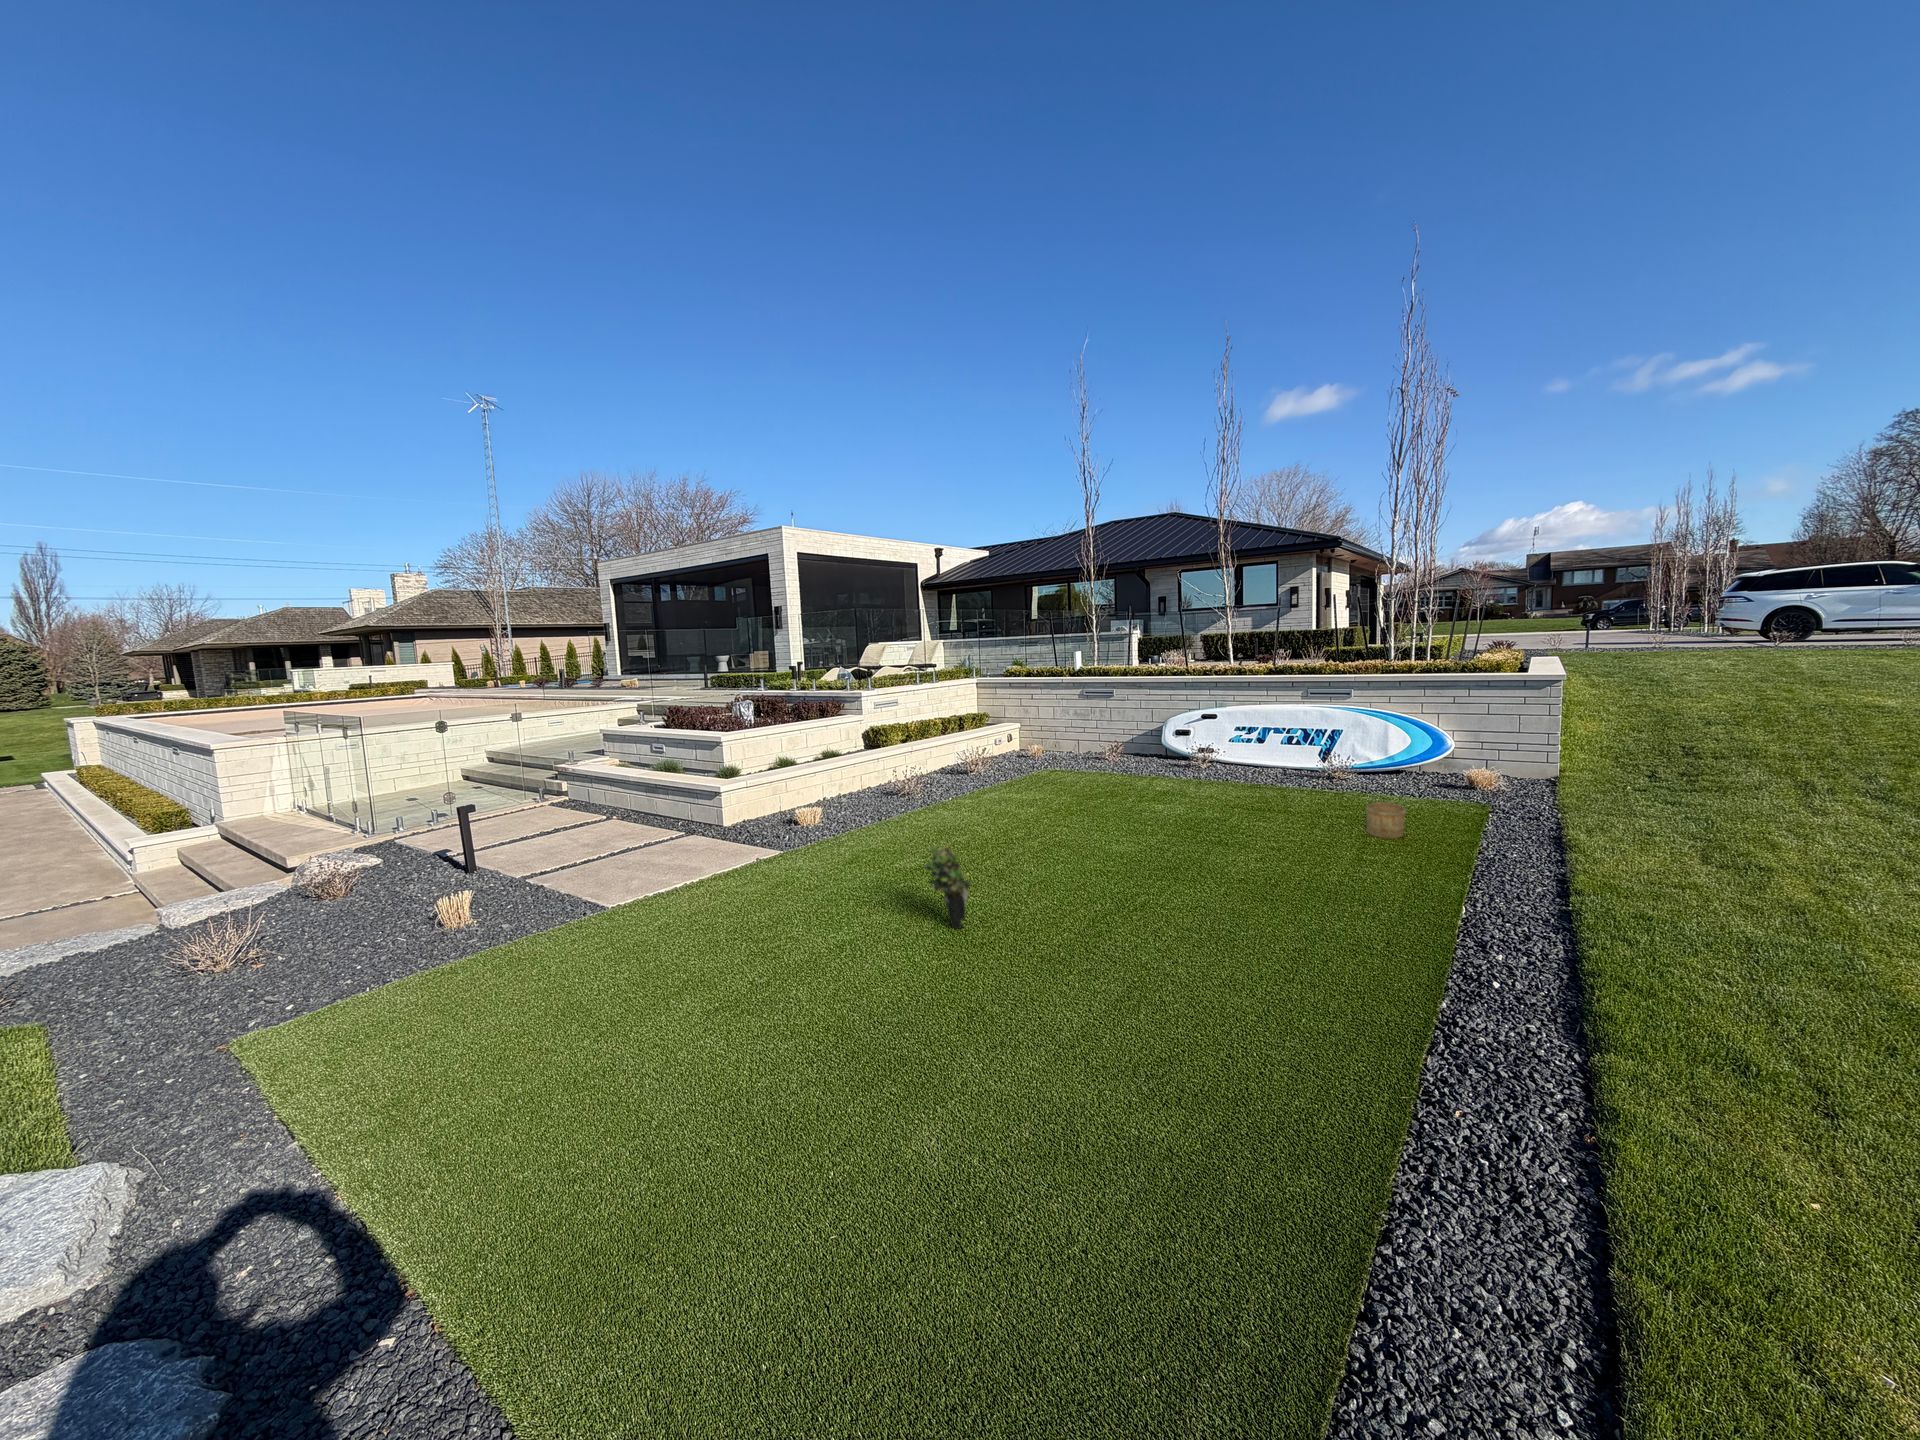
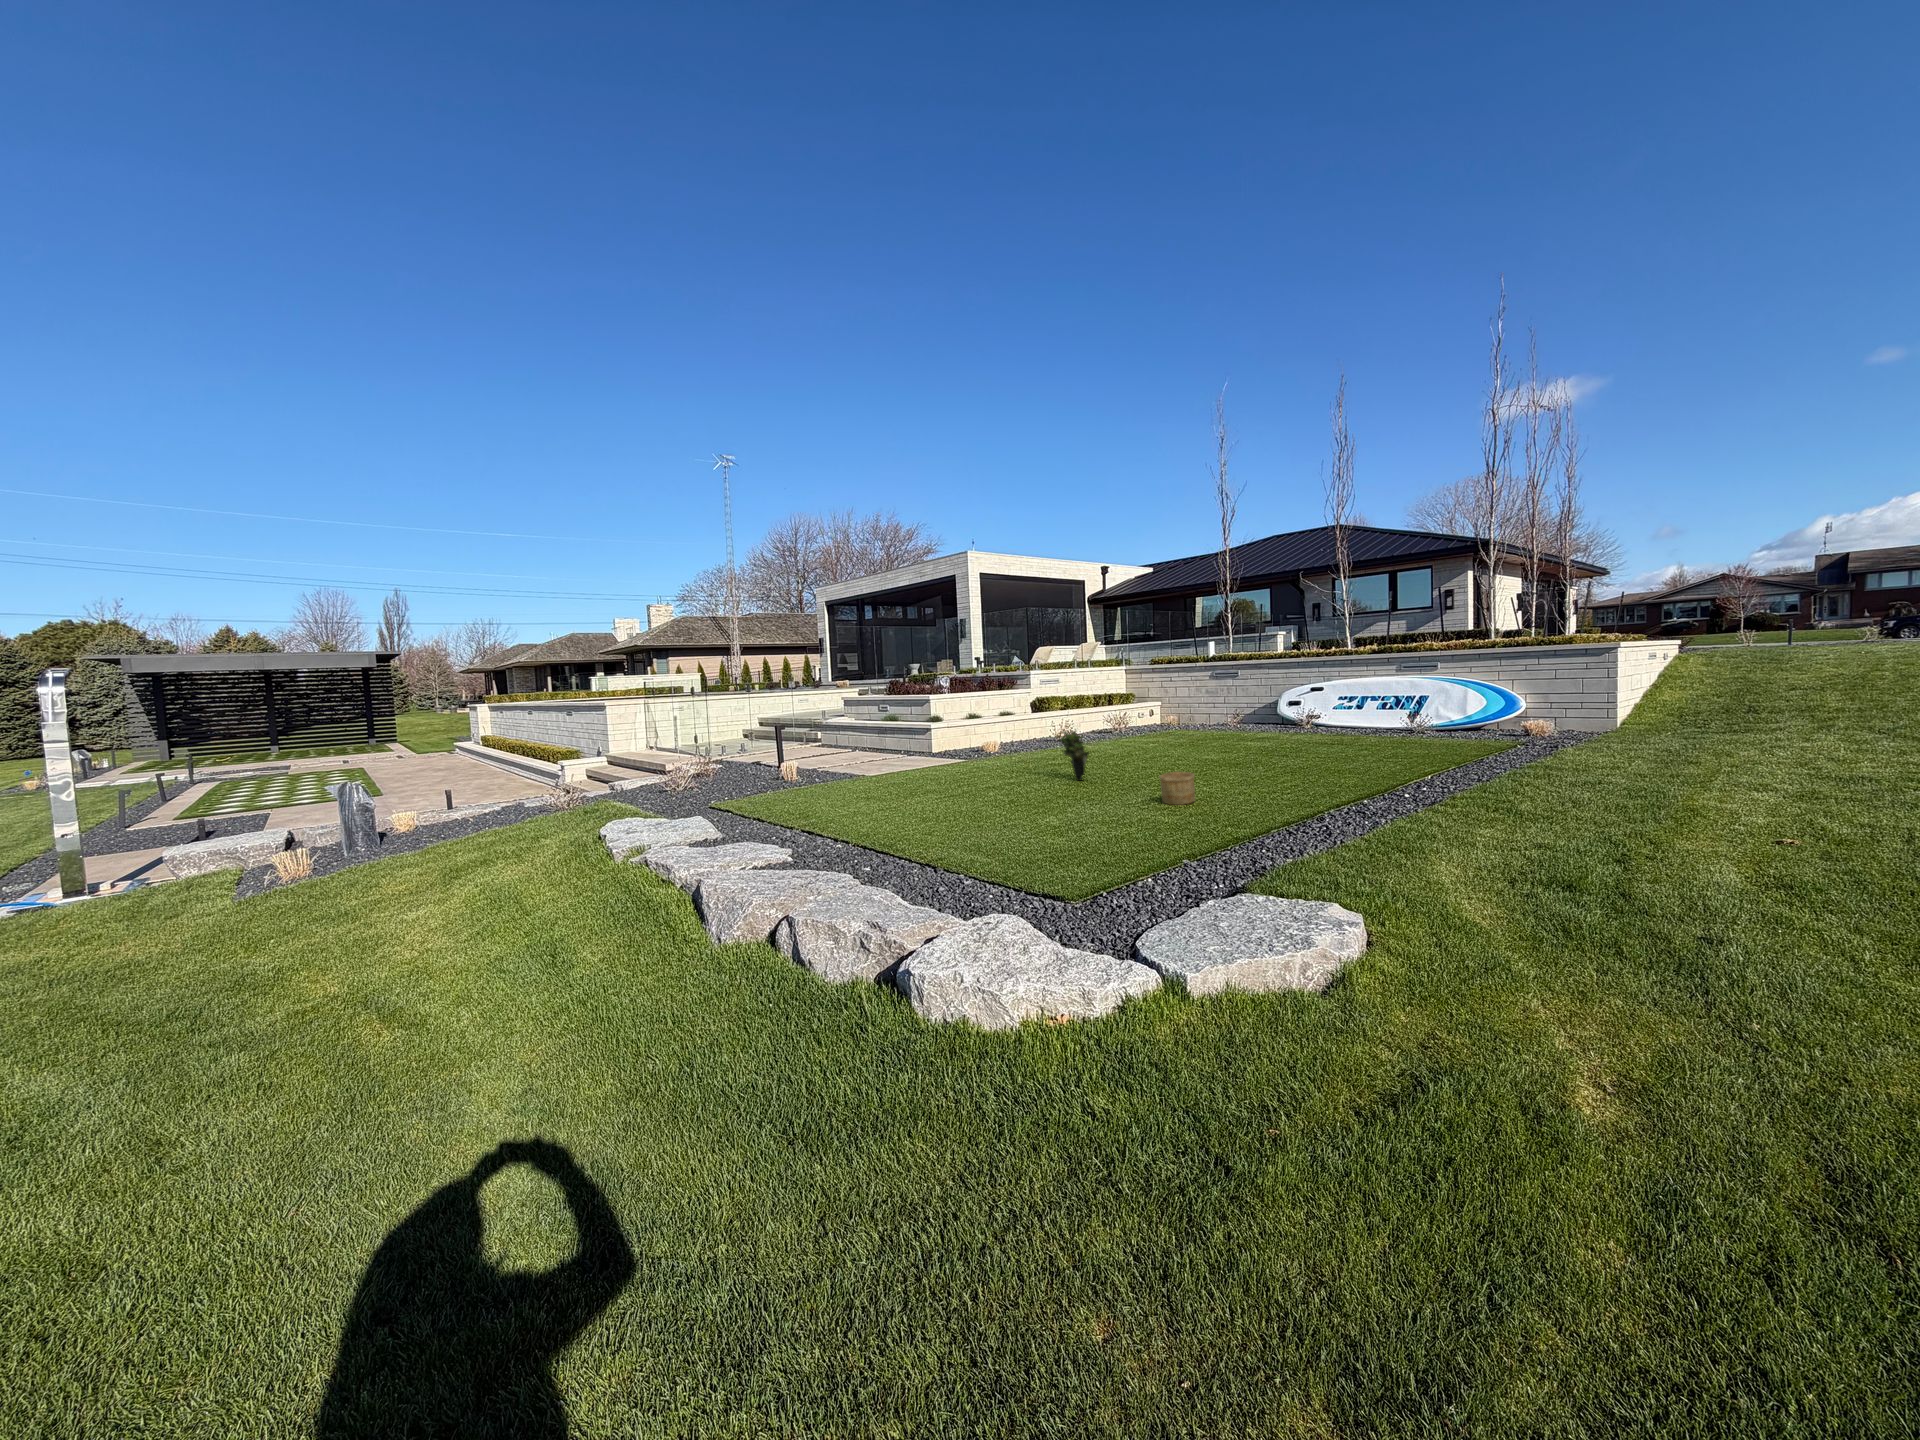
wooden bucket: present [1366,802,1406,839] -> present [1159,772,1195,805]

